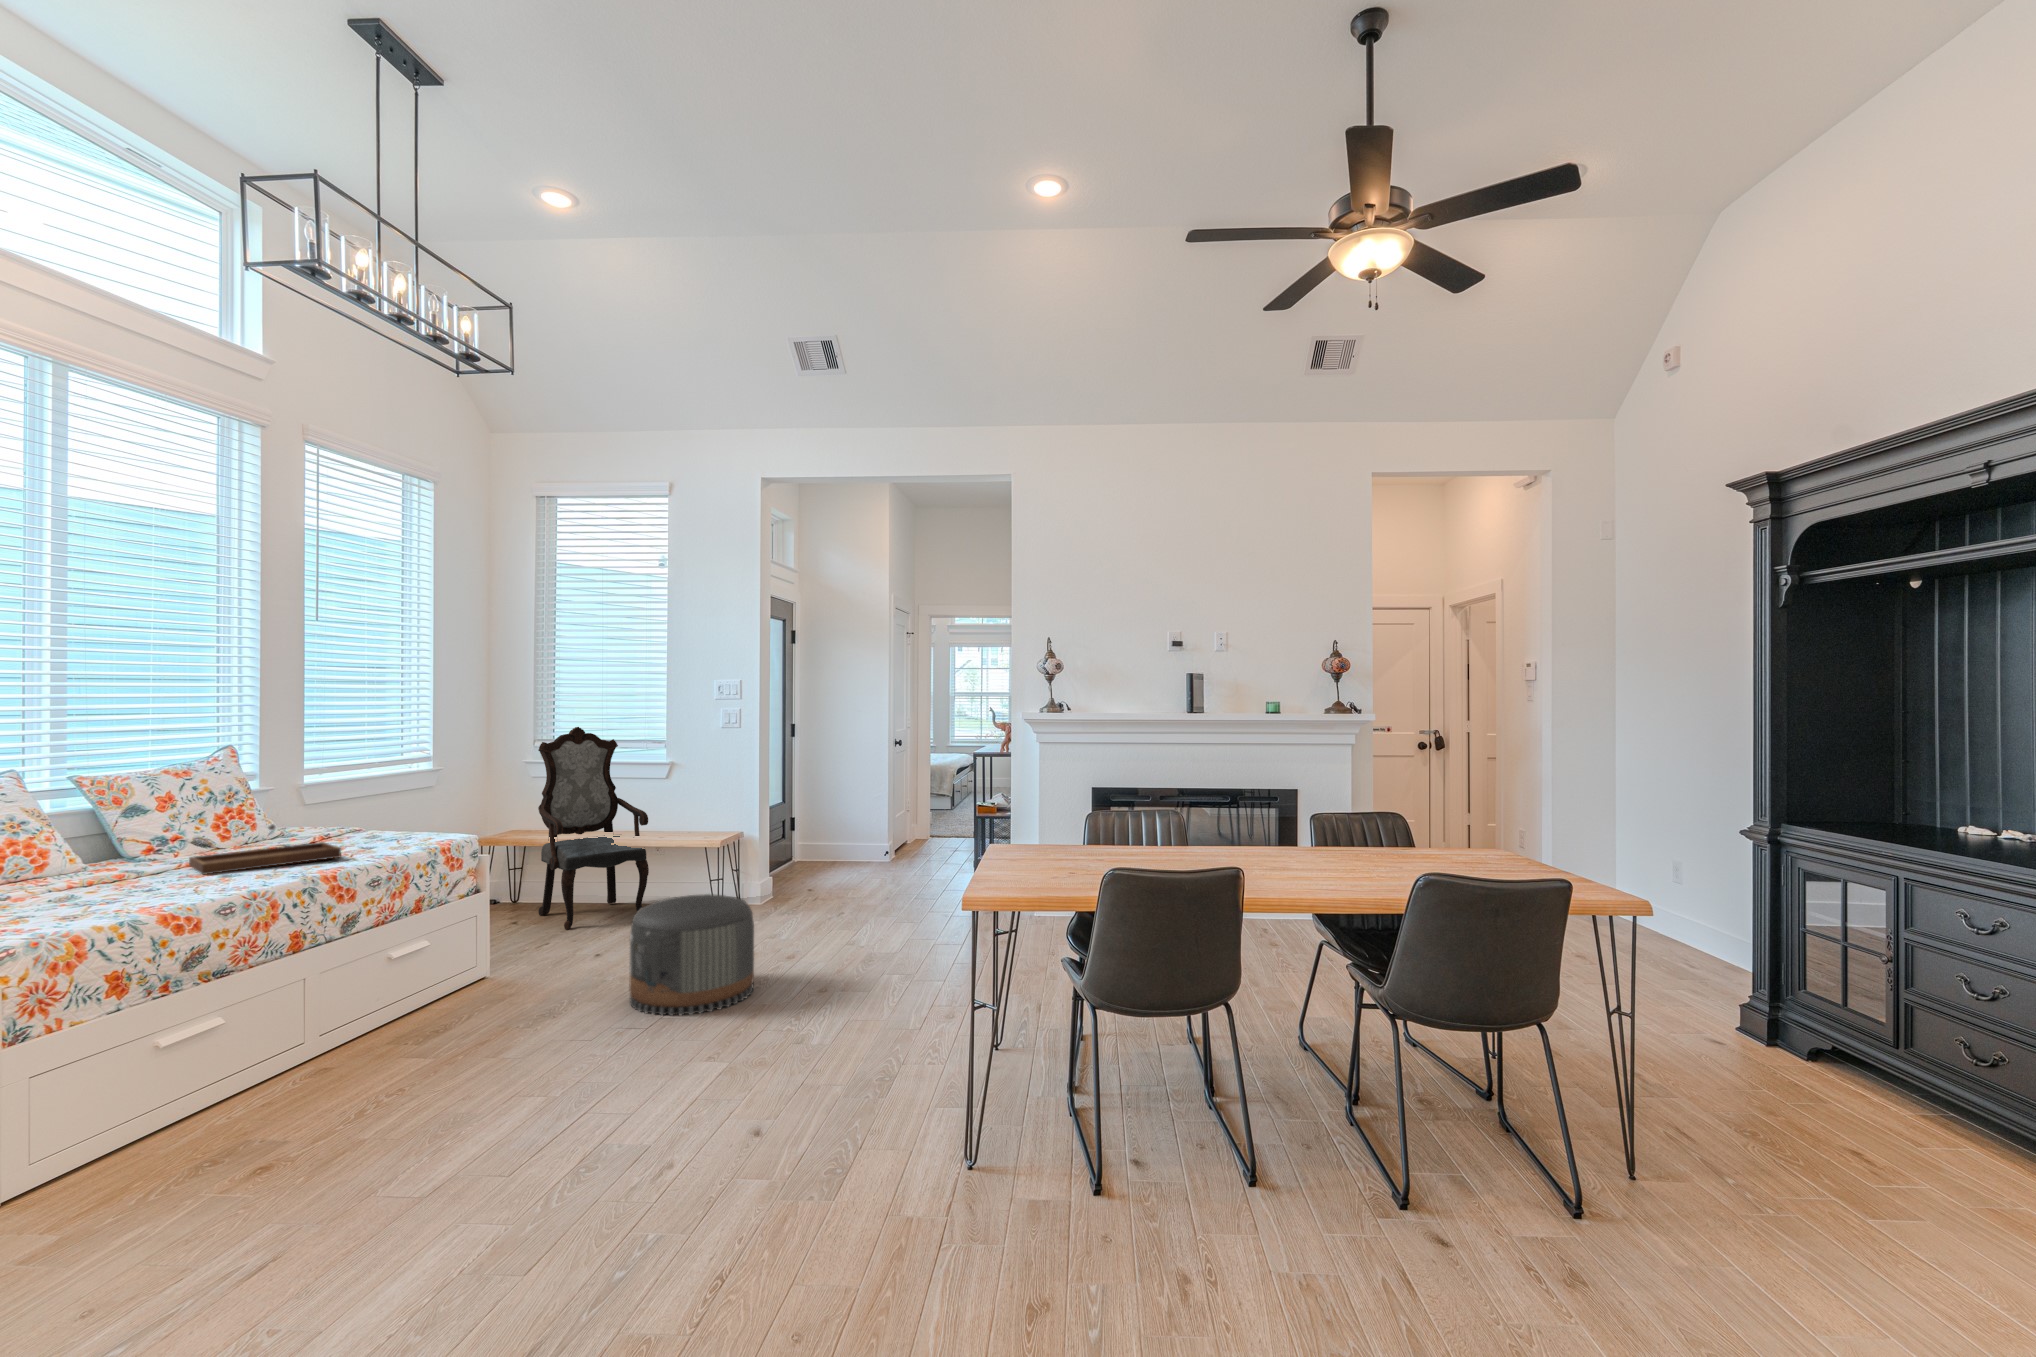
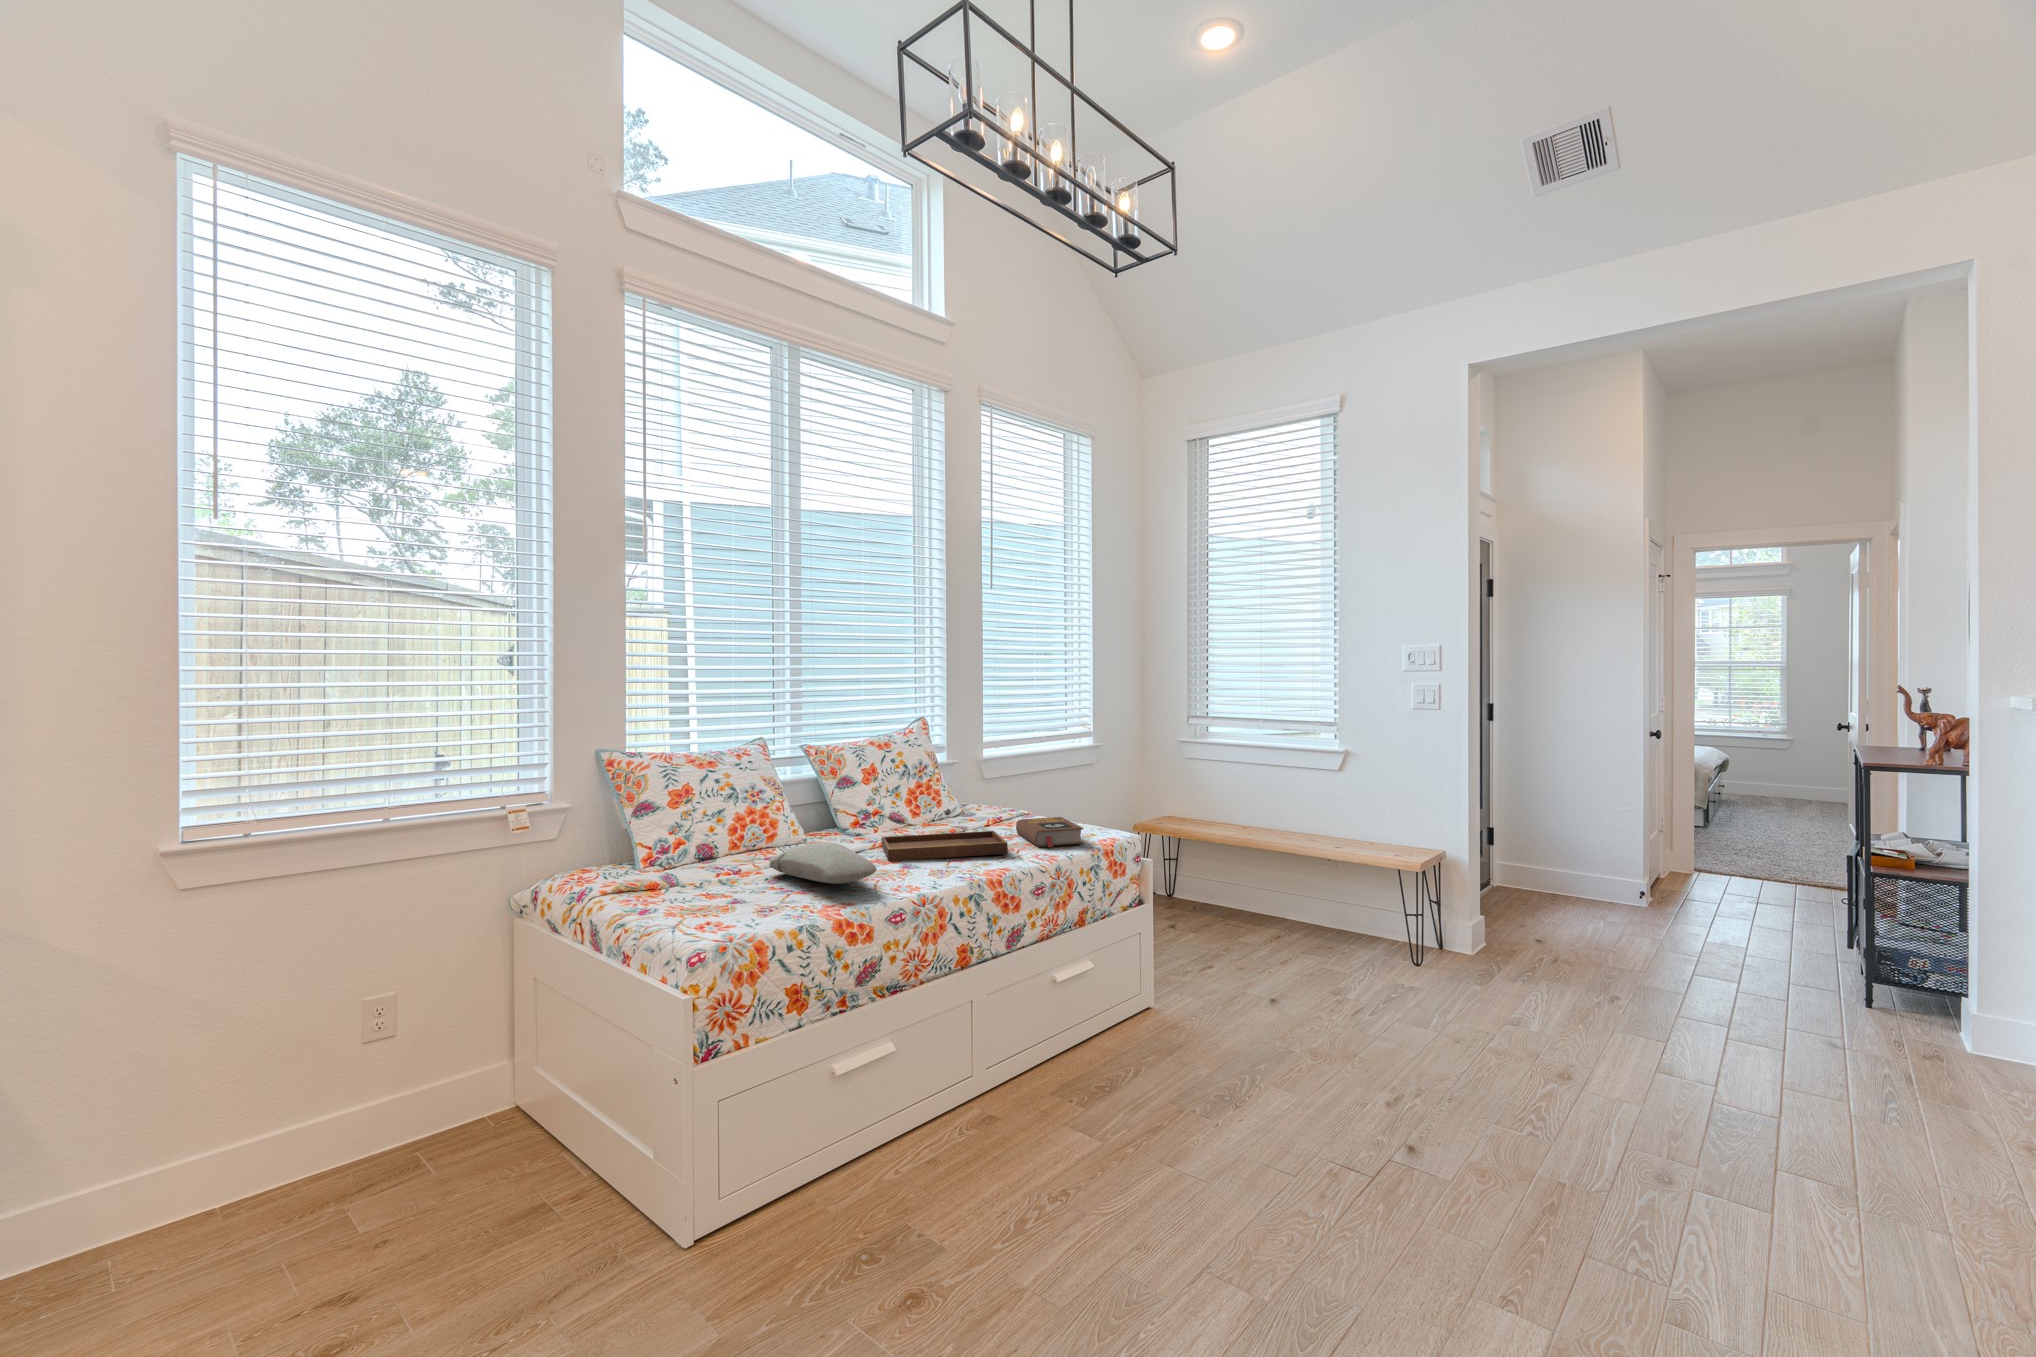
armchair: present [538,727,649,930] -> none [1195,704,1323,946]
book: none [348,827,420,851] -> present [1016,817,1083,847]
pillow: none [54,860,200,894] -> present [770,842,877,884]
pouf: present [629,894,754,1016] -> none [1332,960,1525,1164]

